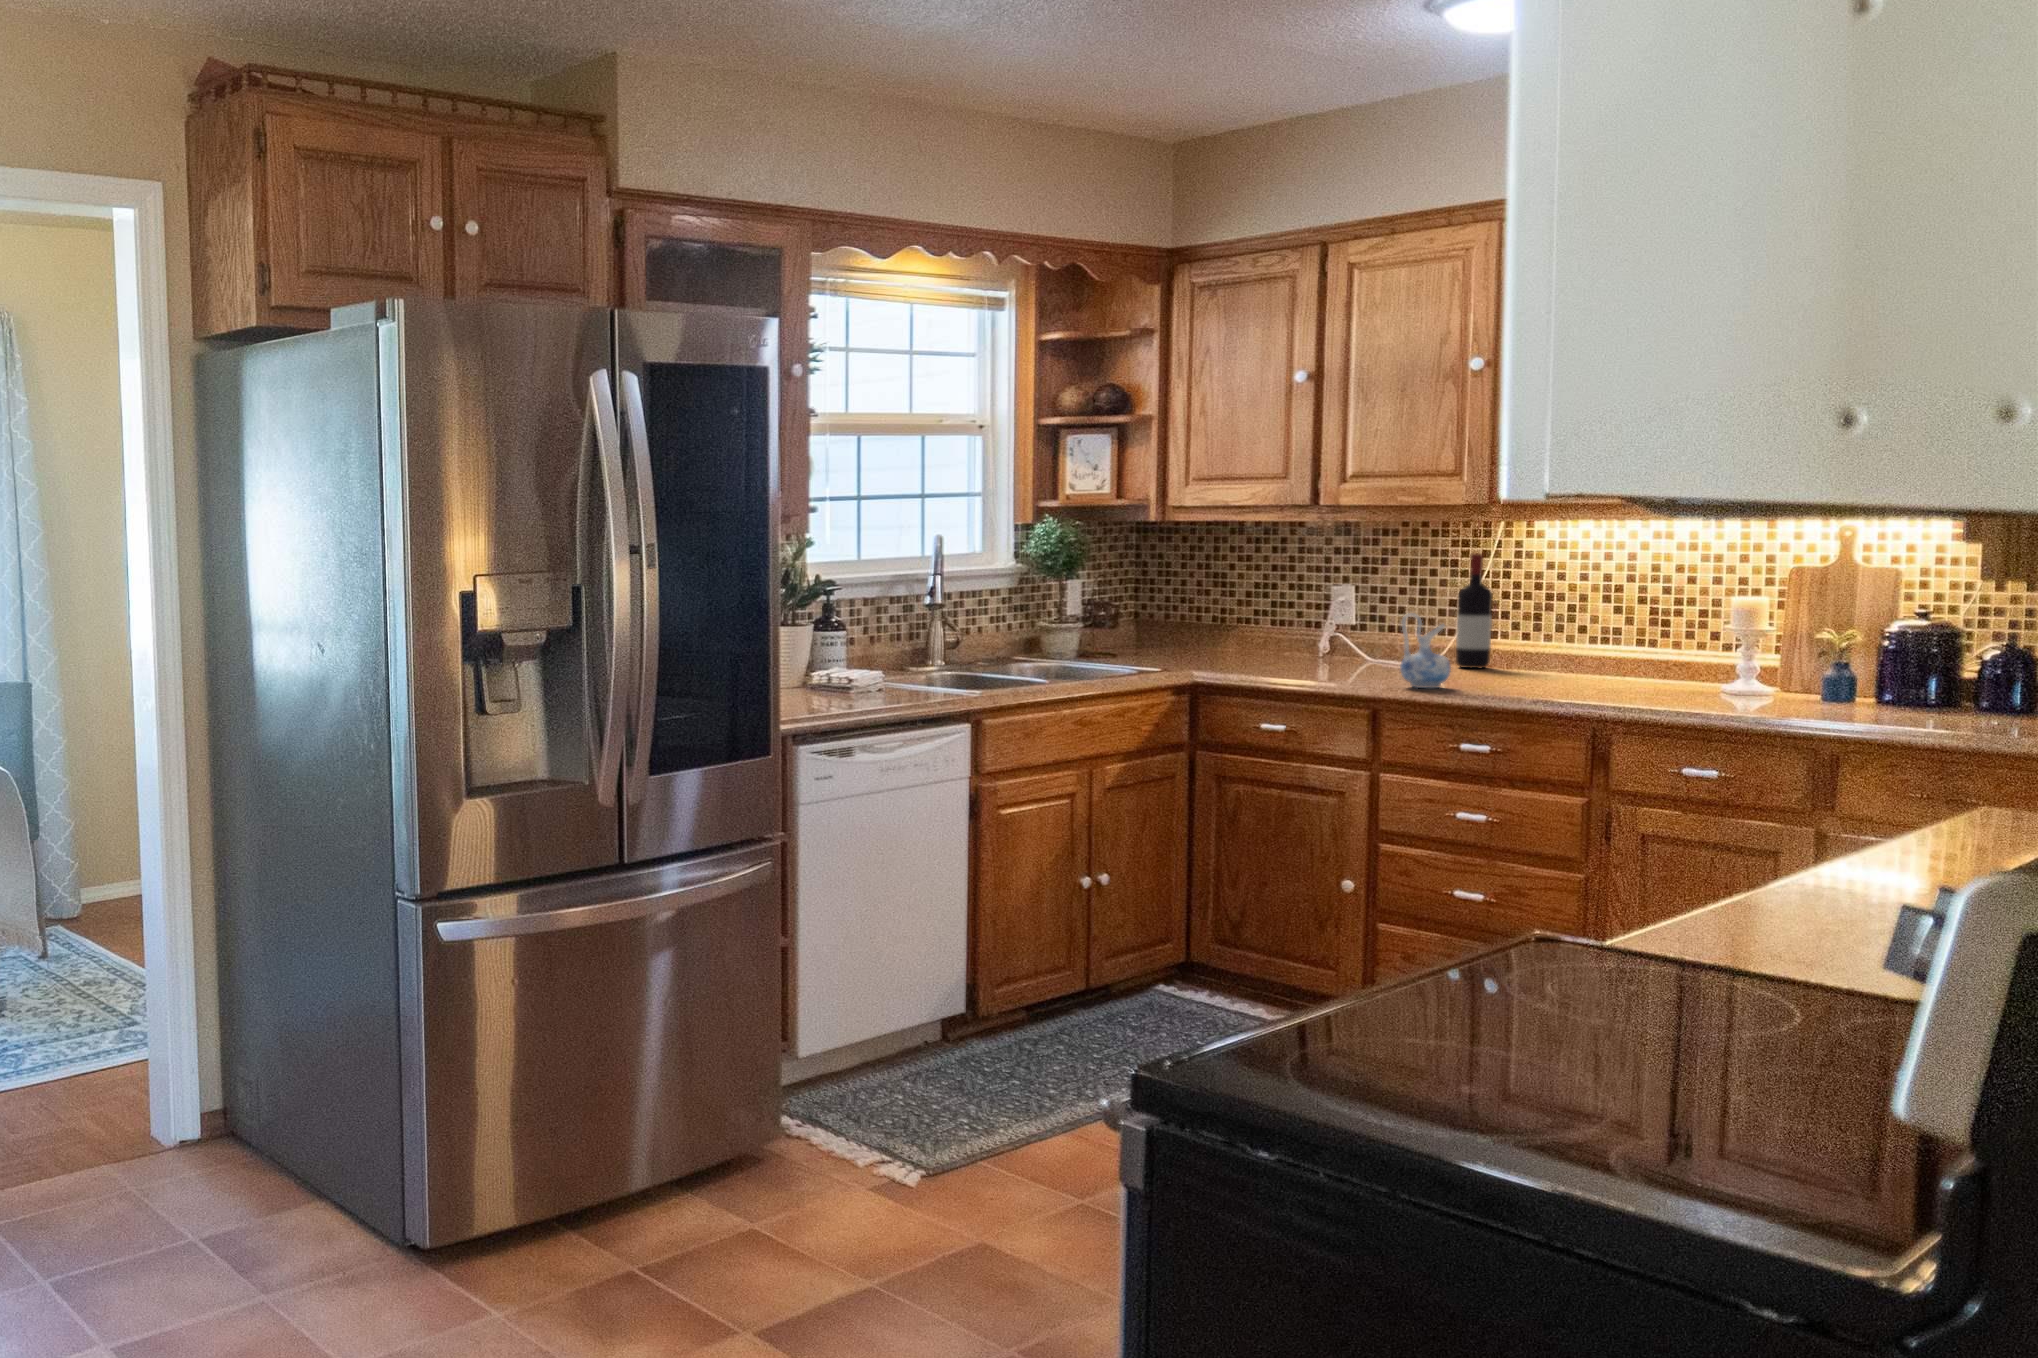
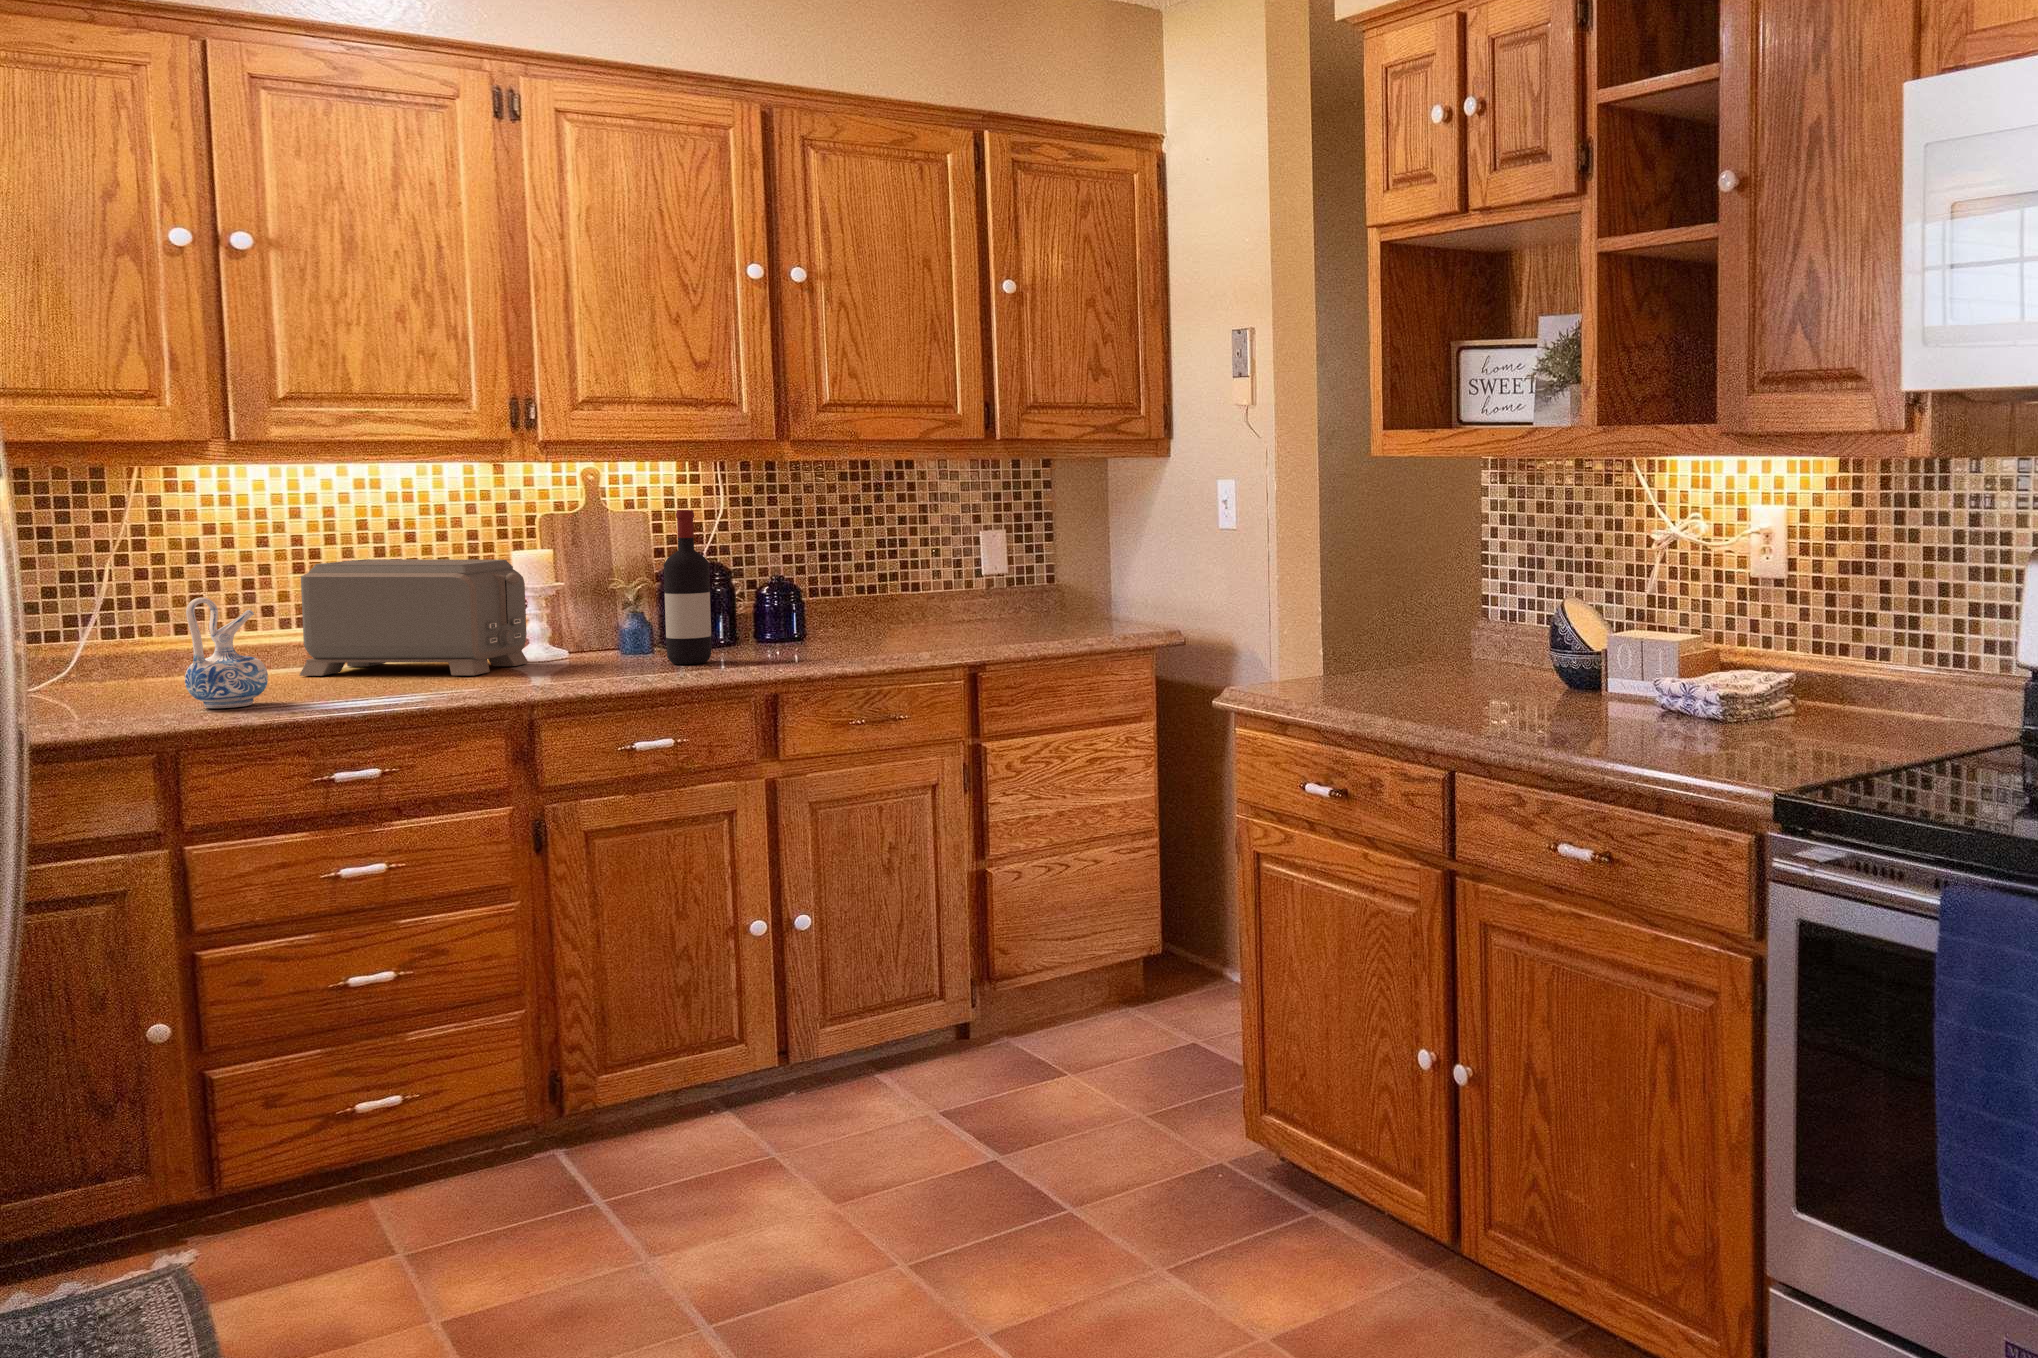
wine bottle: present [1456,553,1493,668] -> present [664,510,711,664]
toaster: none [1545,595,1713,692] -> present [300,559,529,676]

